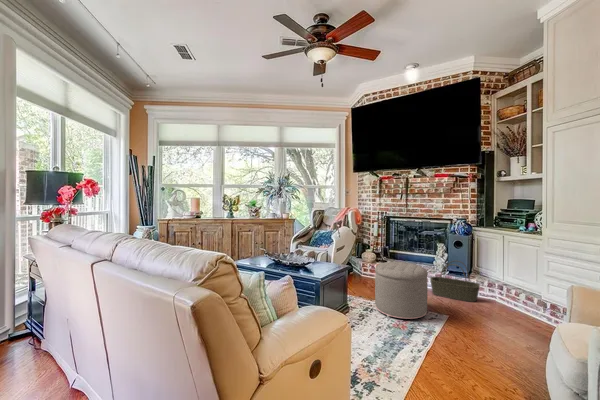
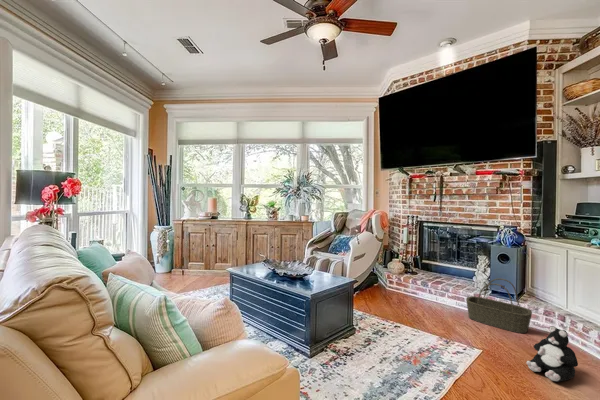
ottoman: present [375,262,428,319] -> none [389,278,456,352]
plush toy: none [480,291,515,330] -> present [526,326,578,382]

